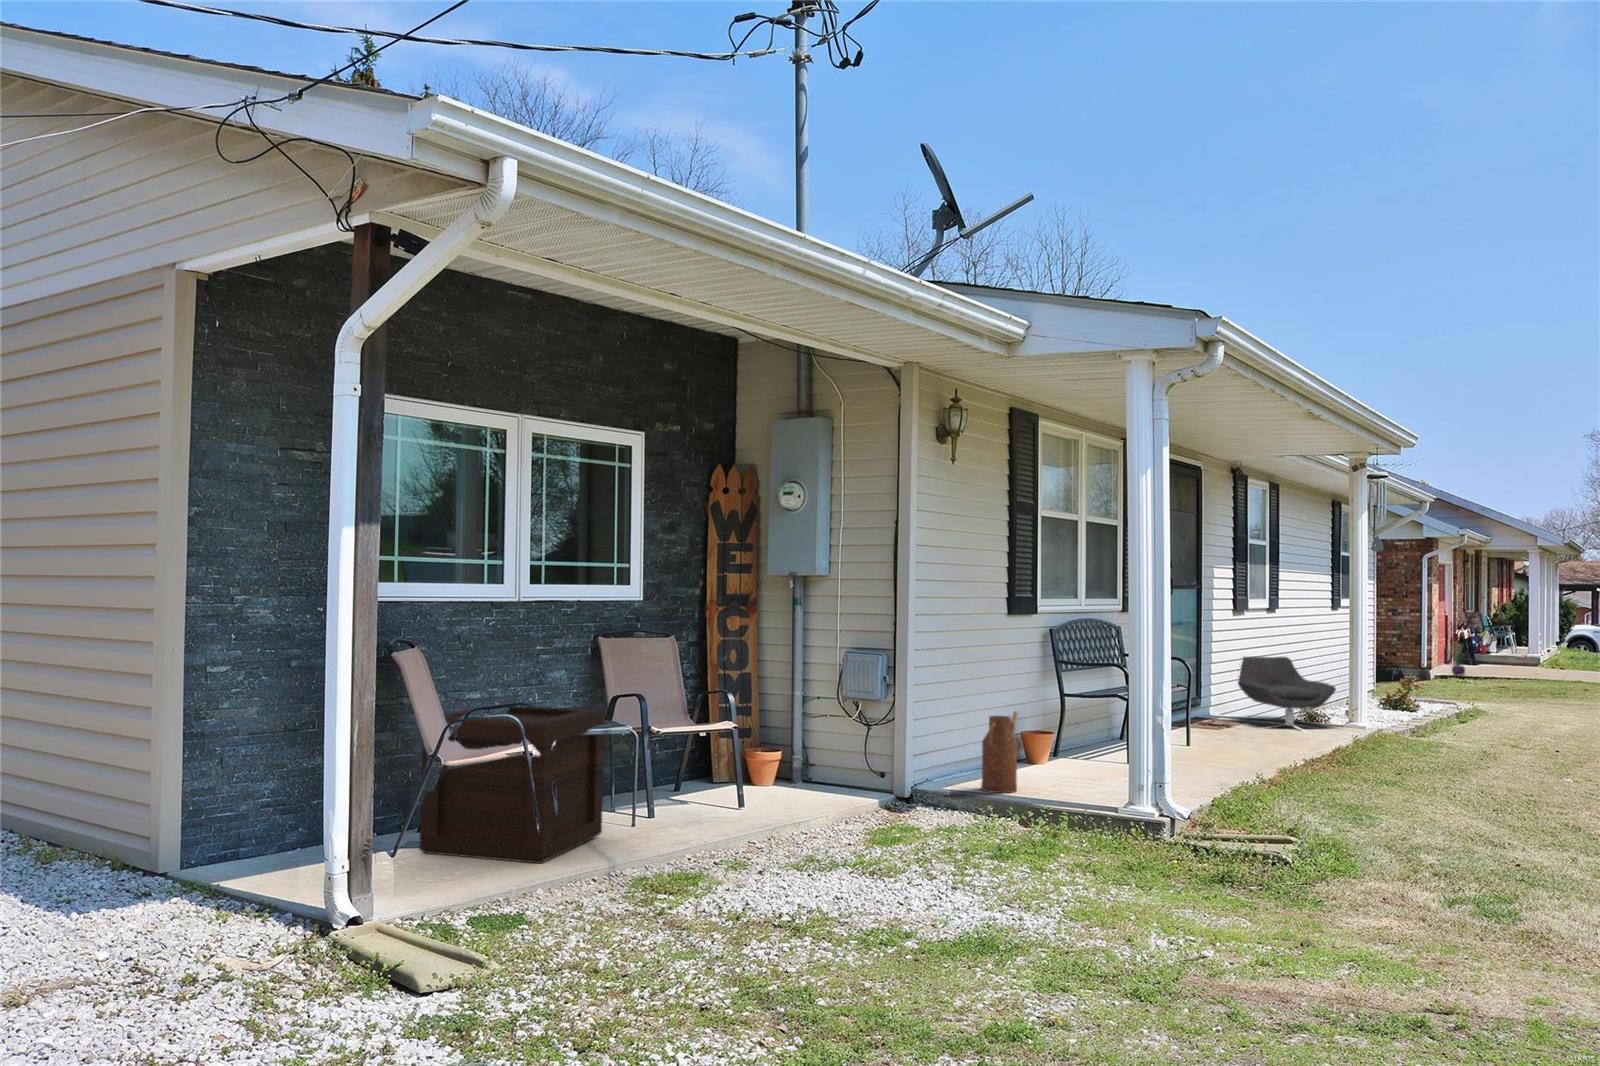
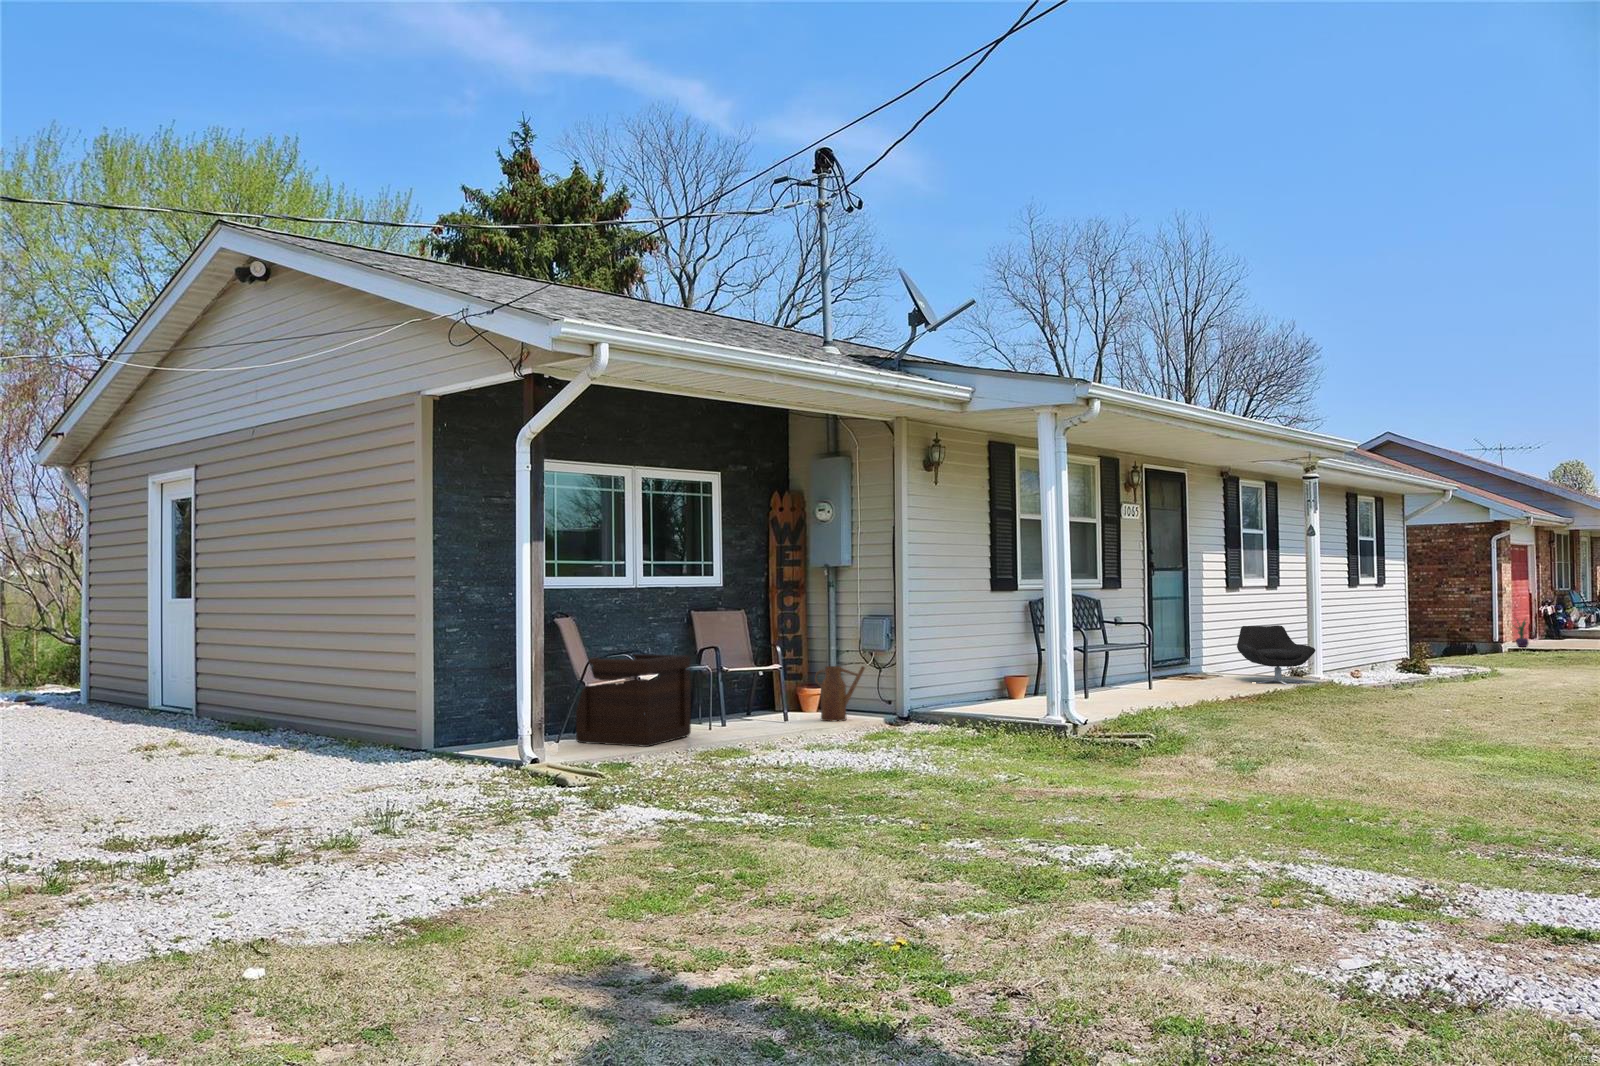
watering can: present [981,712,1019,793] -> present [815,666,865,721]

